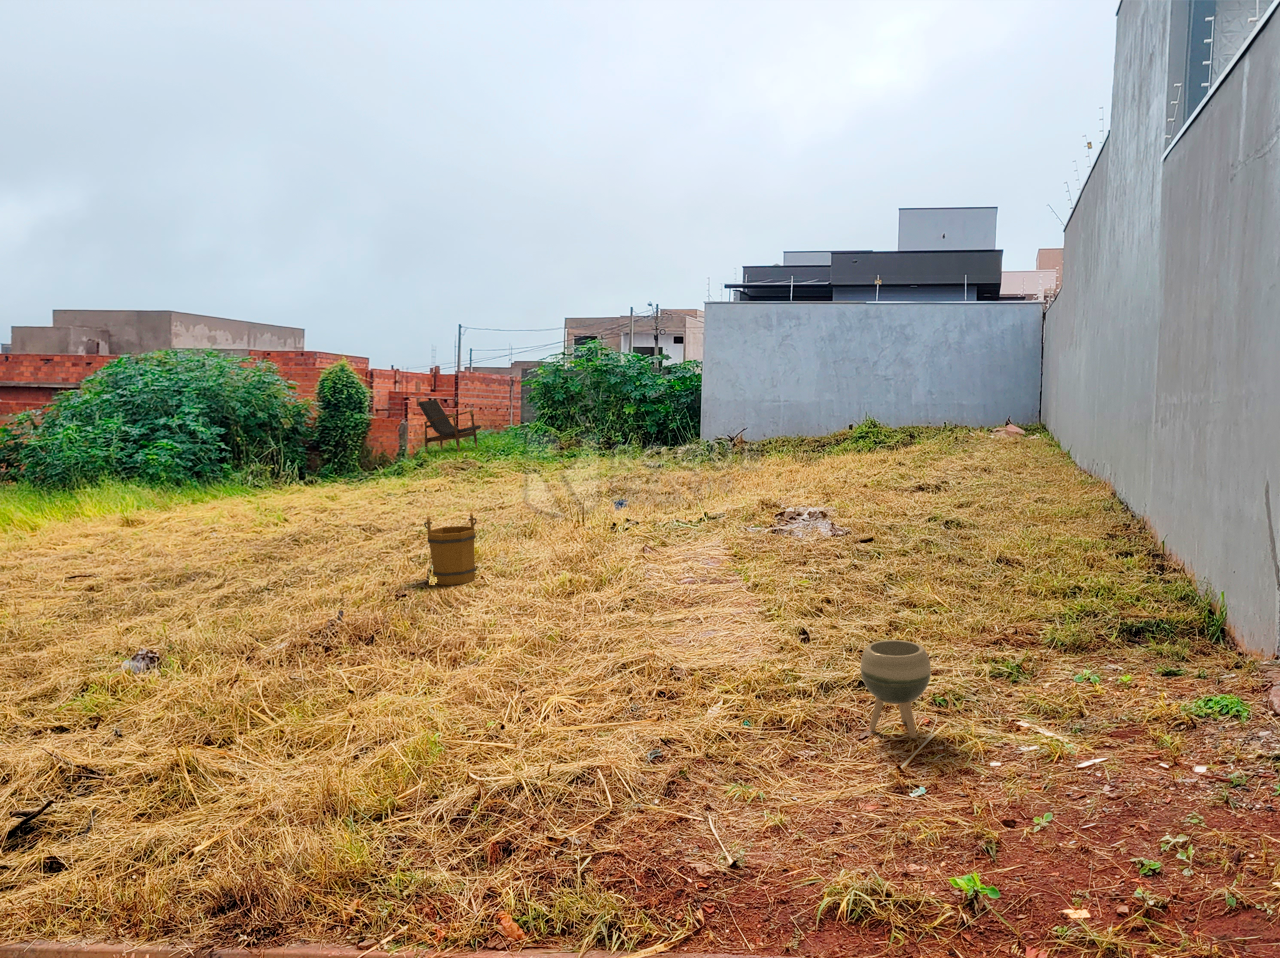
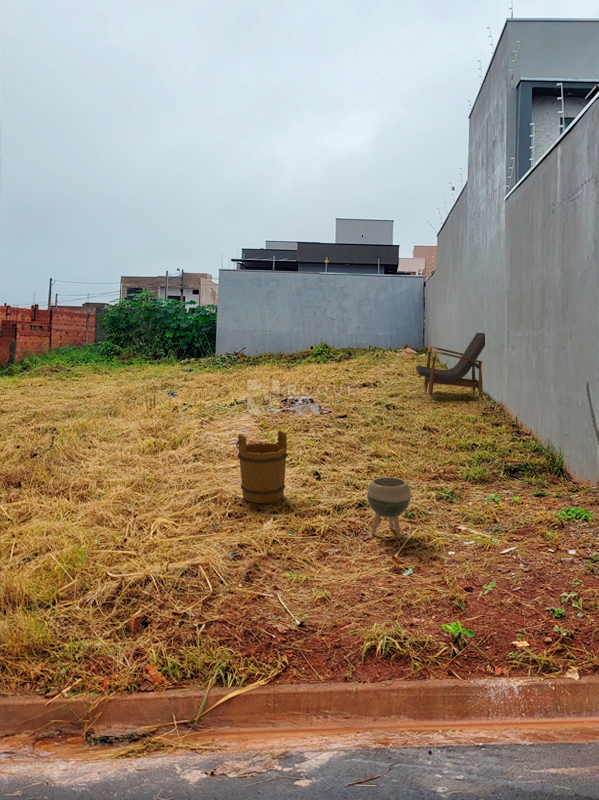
lounge chair: present [418,400,481,452] -> present [416,333,485,403]
bucket: present [424,512,476,585] -> present [236,430,288,503]

